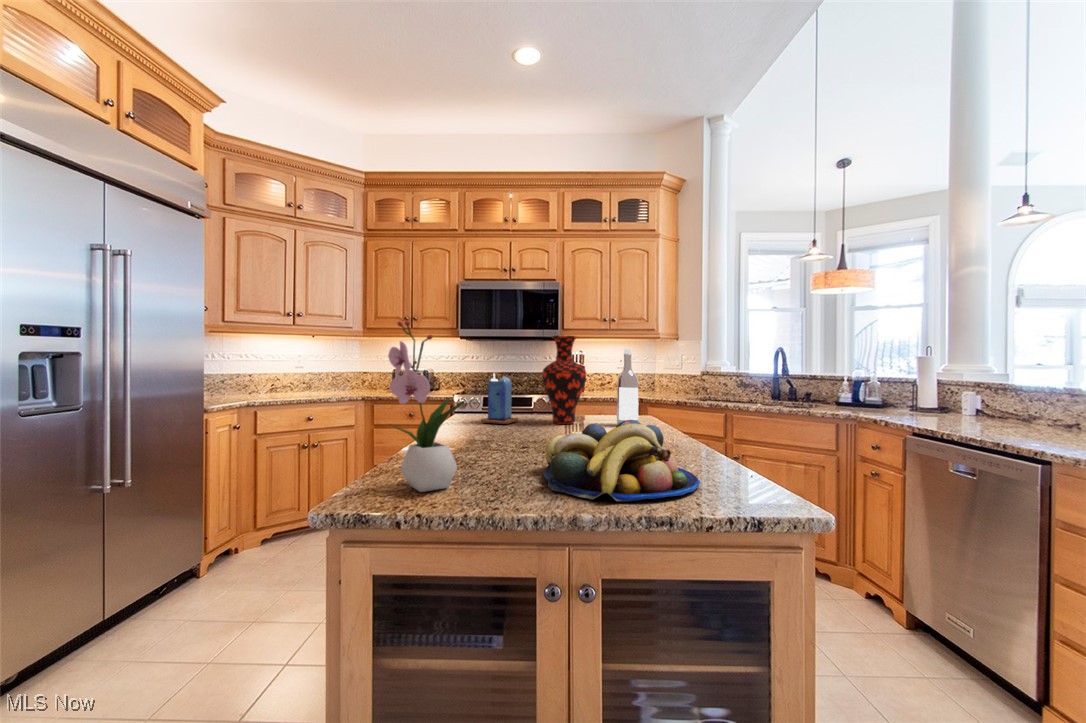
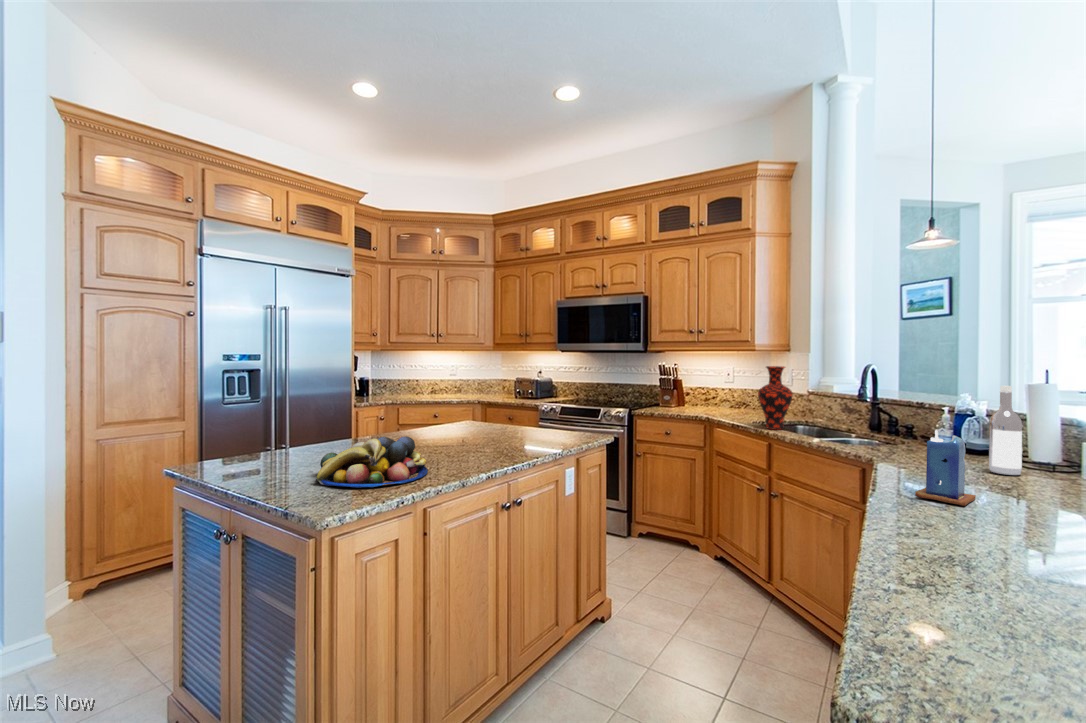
flower arrangement: present [388,321,465,492] -> none [263,369,303,466]
vase: present [542,335,586,424] -> present [758,366,792,430]
wine bottle: present [617,349,639,424] -> present [989,386,1022,475]
candle: present [481,373,518,424] -> present [915,430,976,506]

